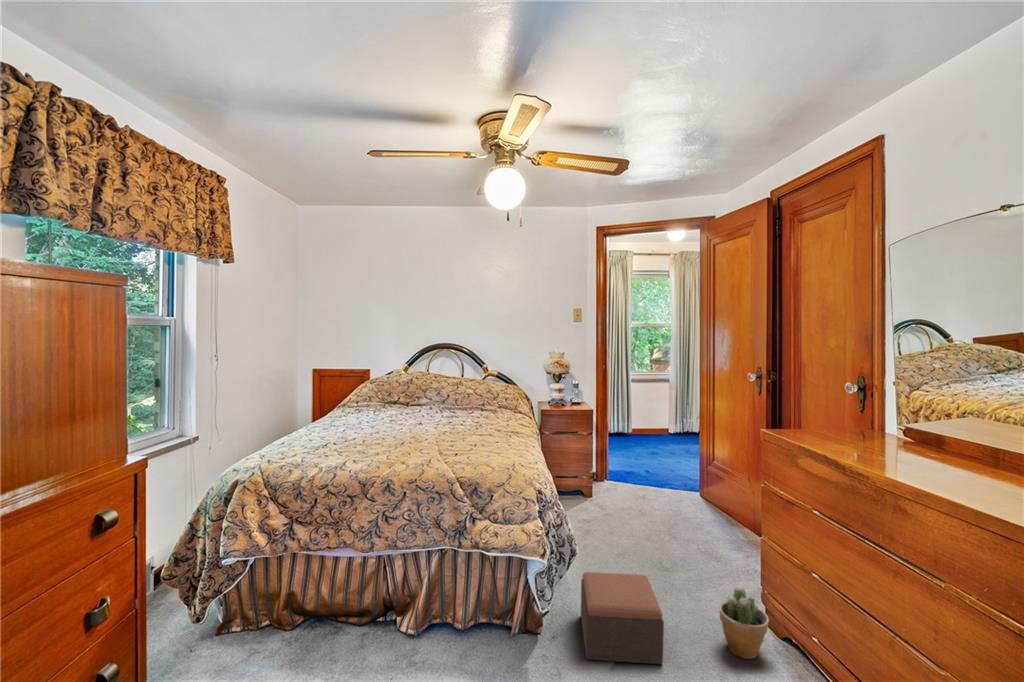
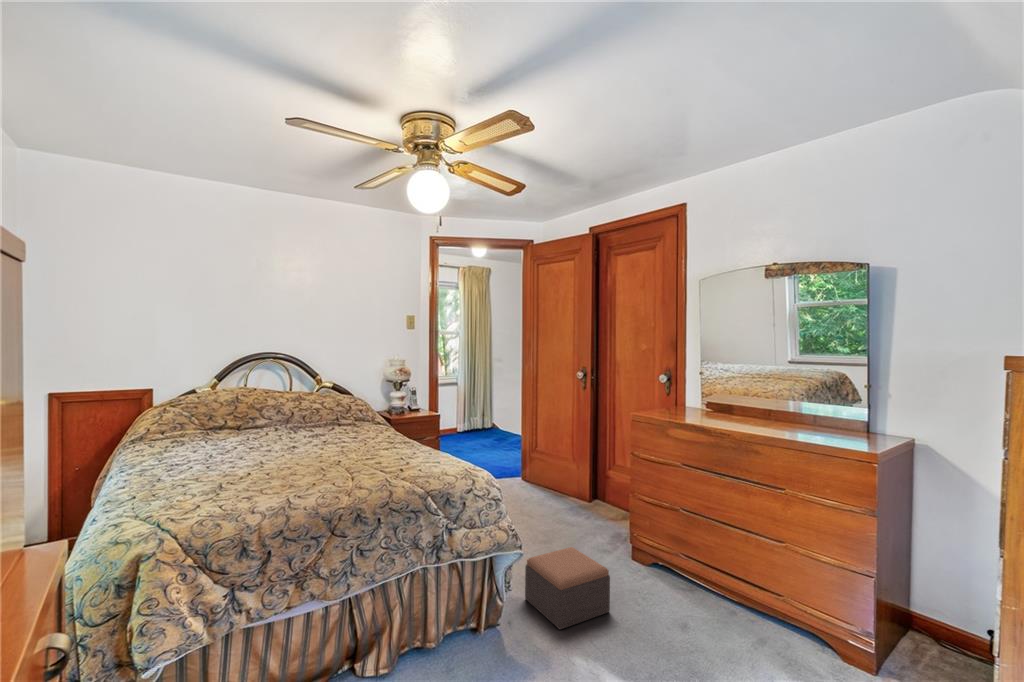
potted plant: present [719,587,769,659] -> none [627,535,663,588]

